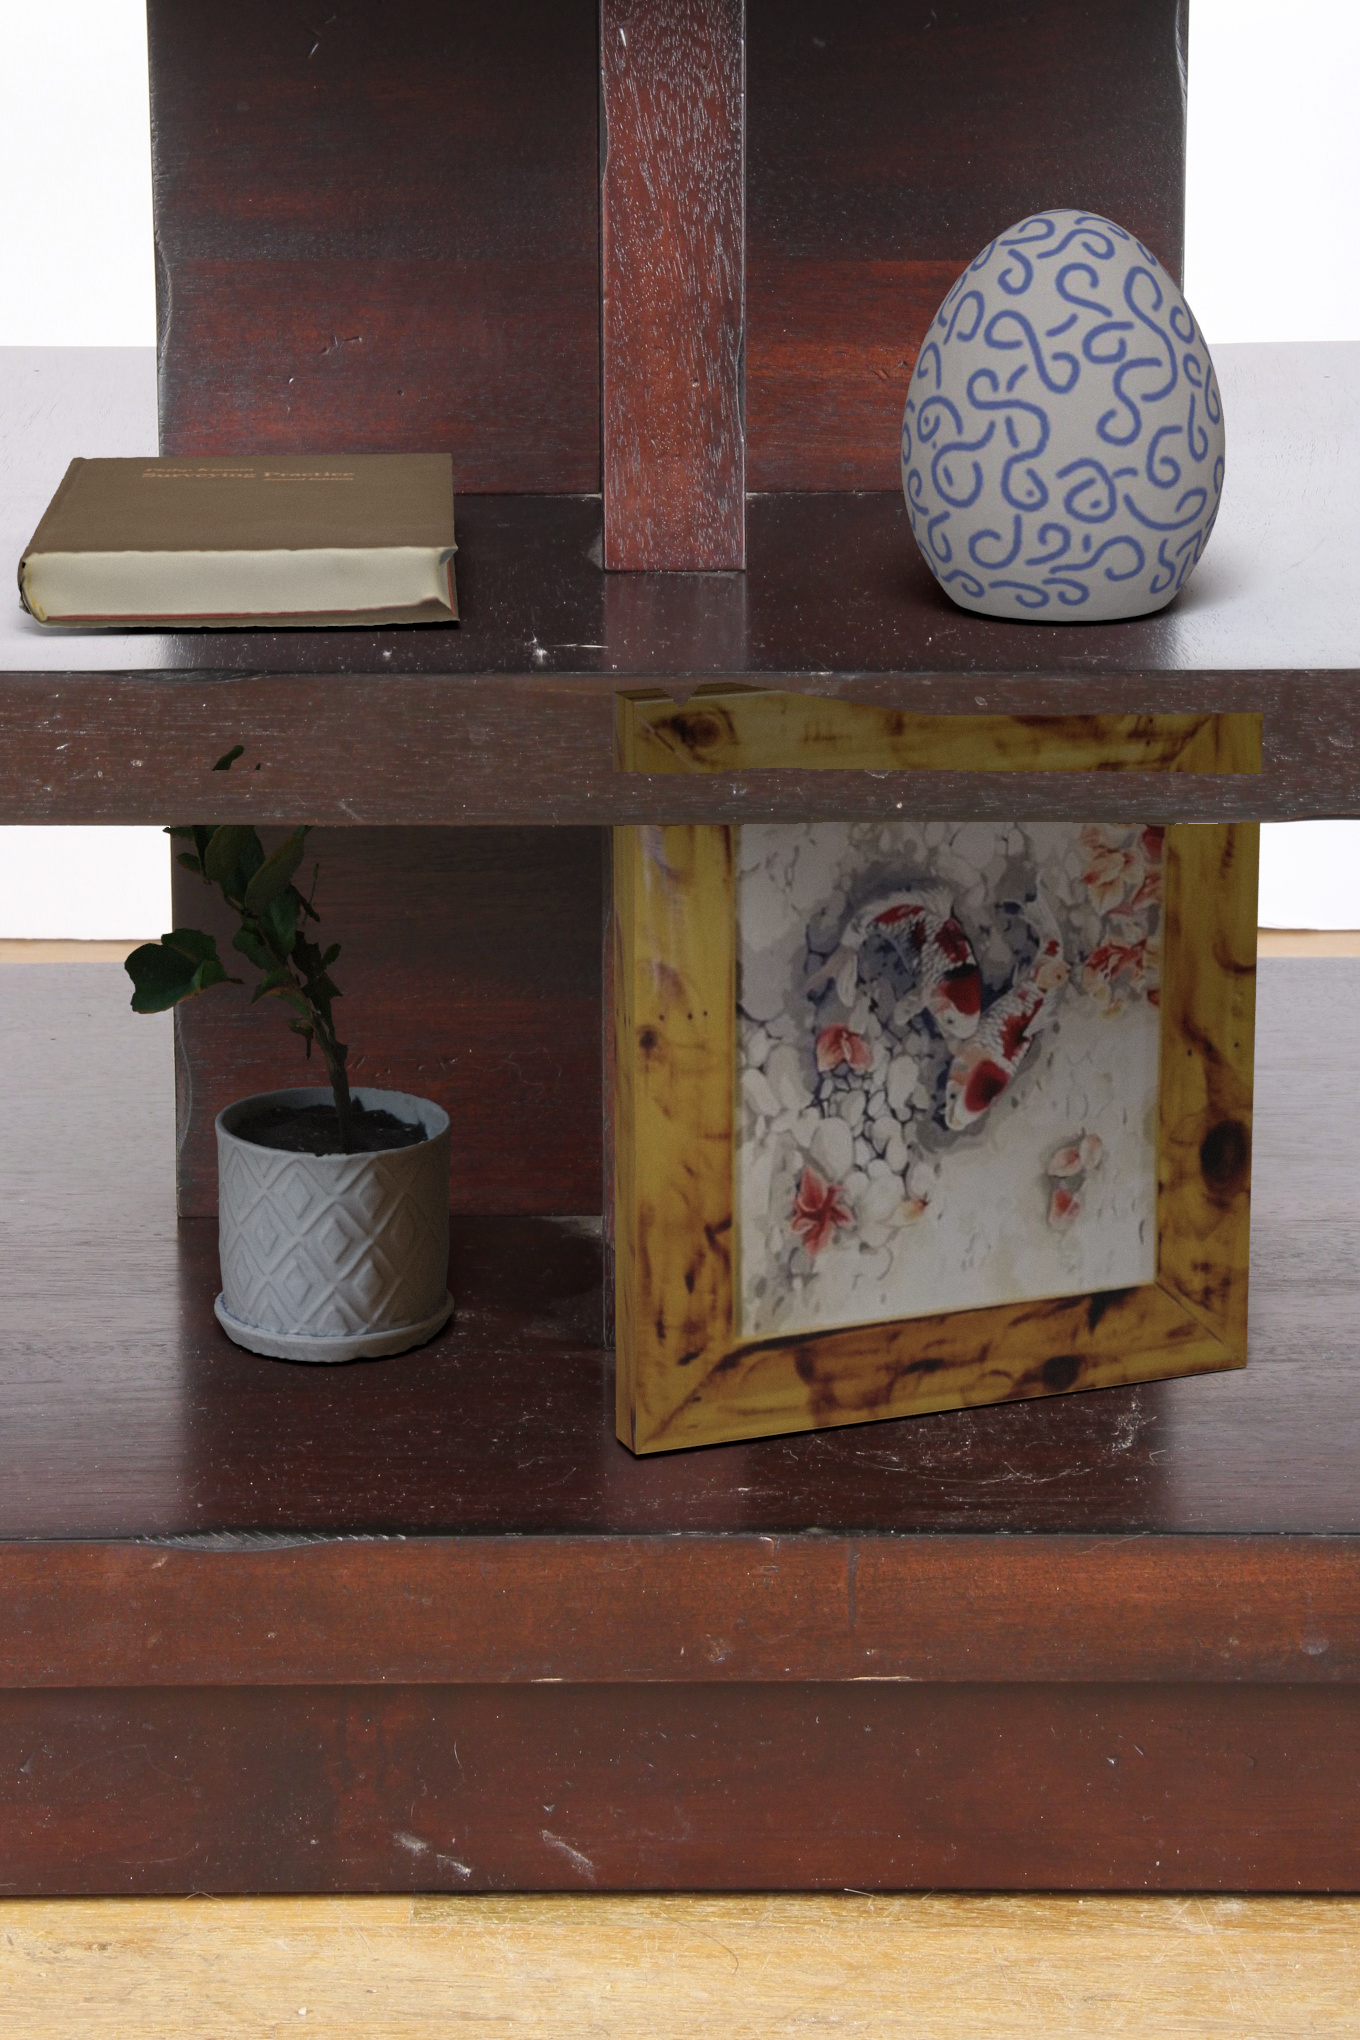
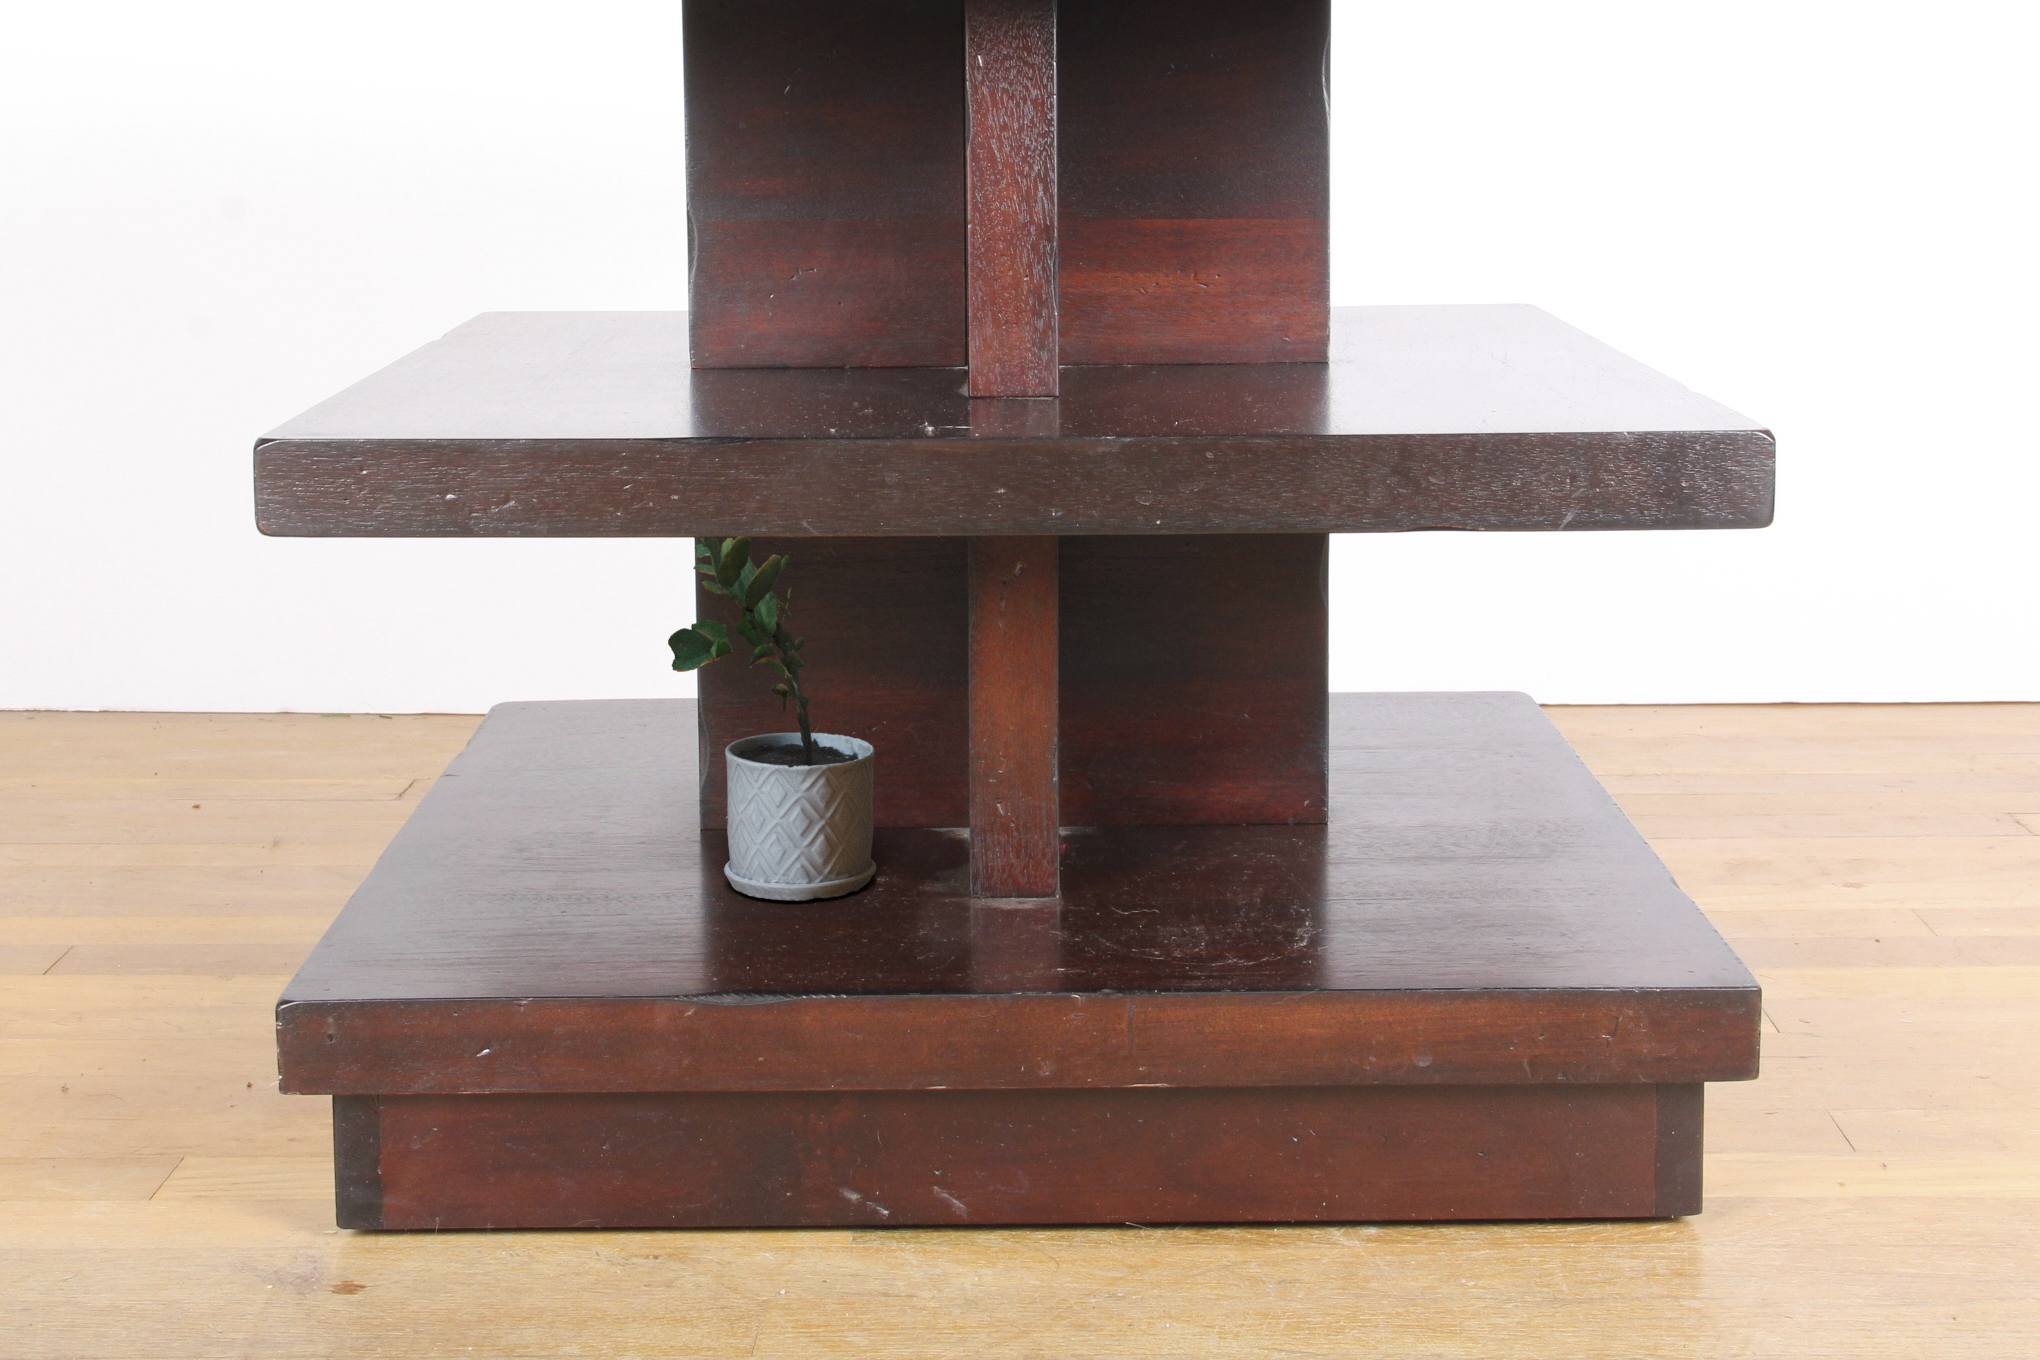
decorative egg: present [901,209,1225,621] -> none [1157,154,1359,408]
book: present [17,453,460,628] -> none [601,332,880,413]
picture frame: present [613,682,1263,1454] -> none [976,438,1384,948]

